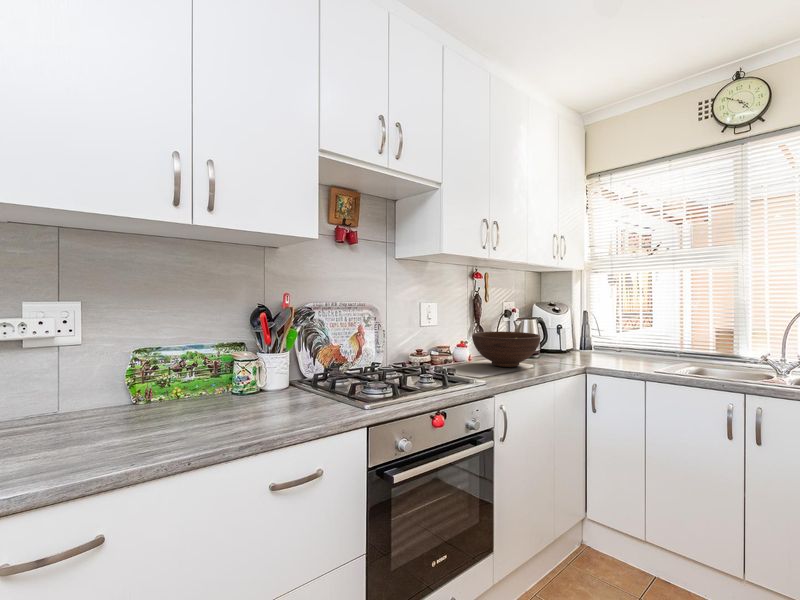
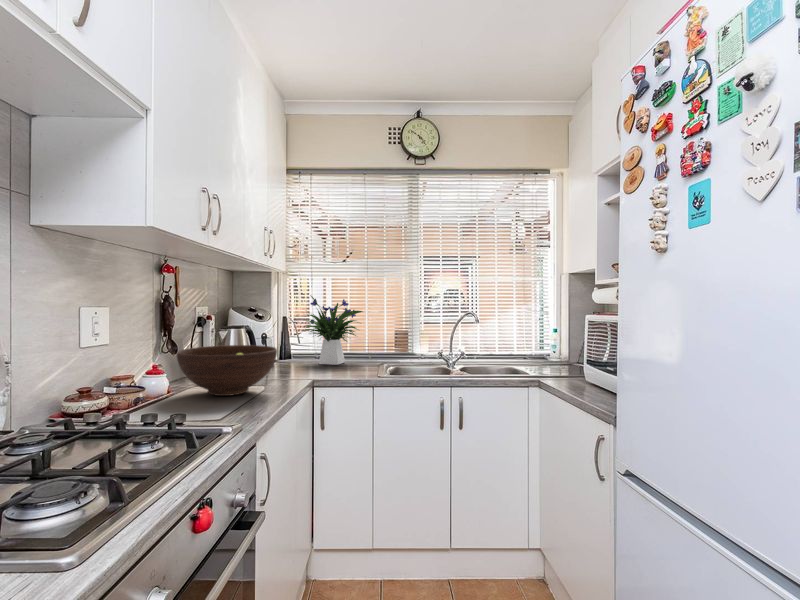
flower arrangement: none [588,292,658,358] -> present [305,296,363,365]

